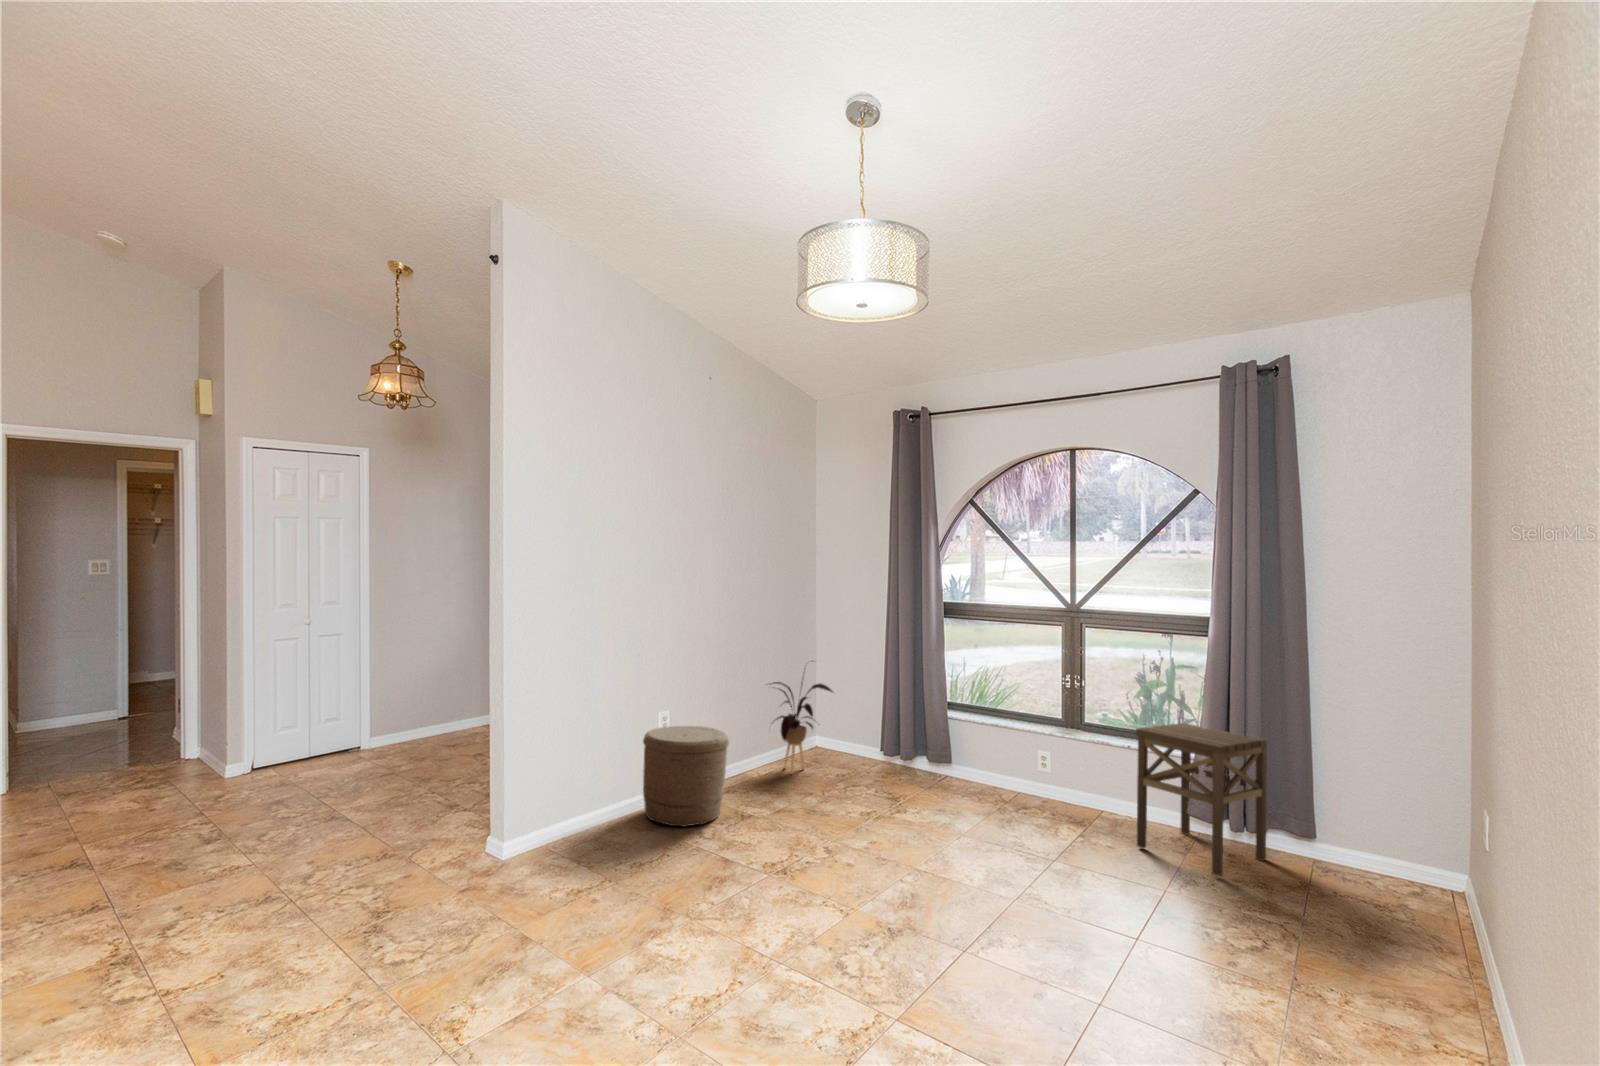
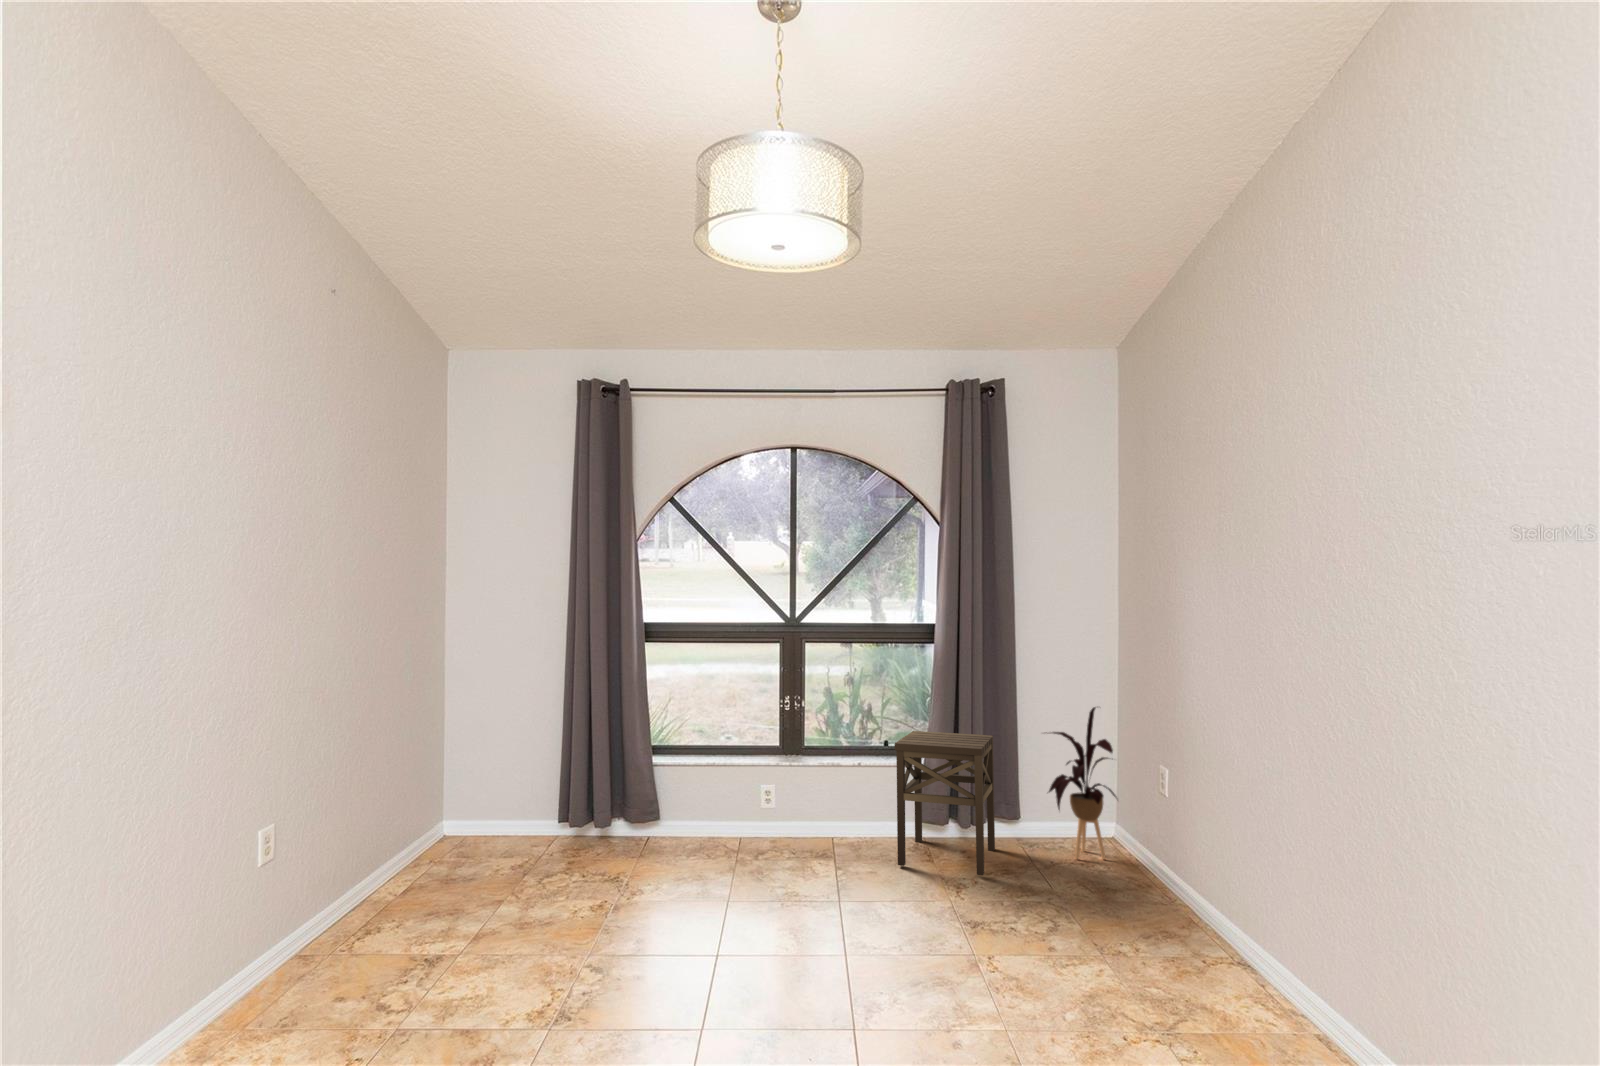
house plant: present [770,682,833,773] -> present [1049,707,1116,859]
woven basket: present [643,726,729,827] -> none [247,839,404,1016]

